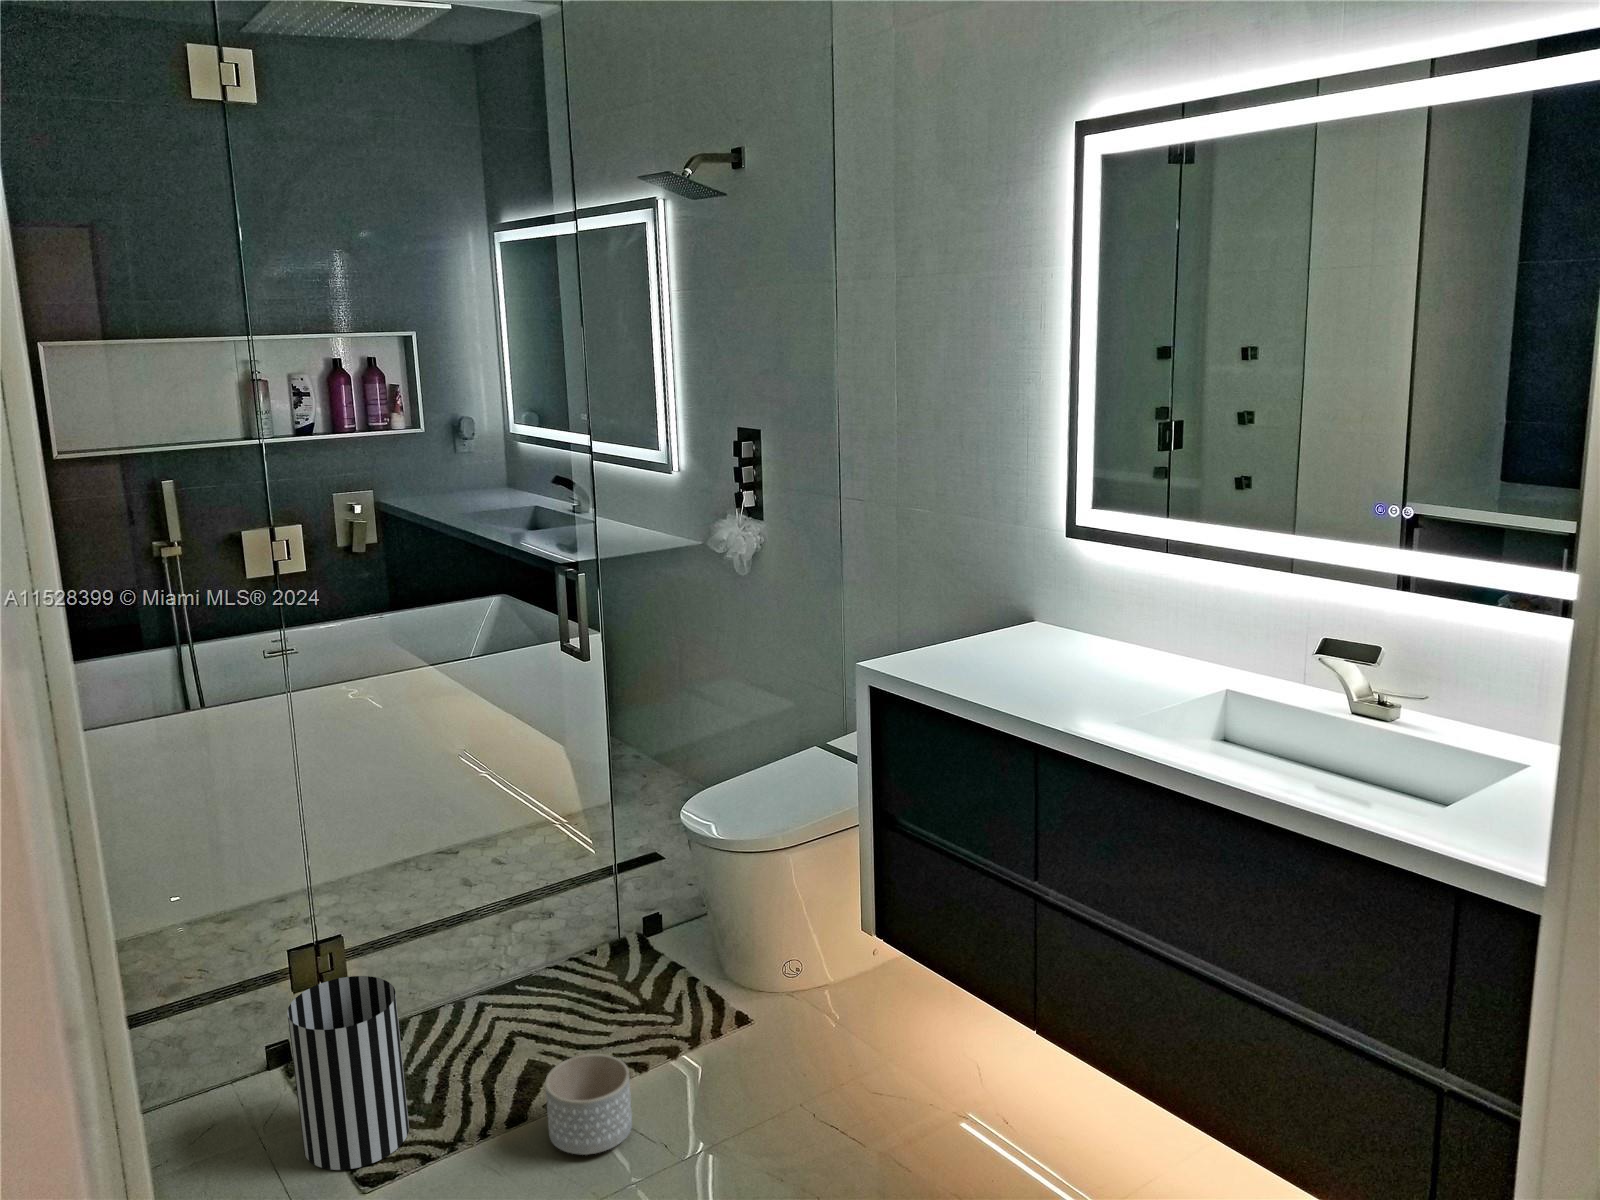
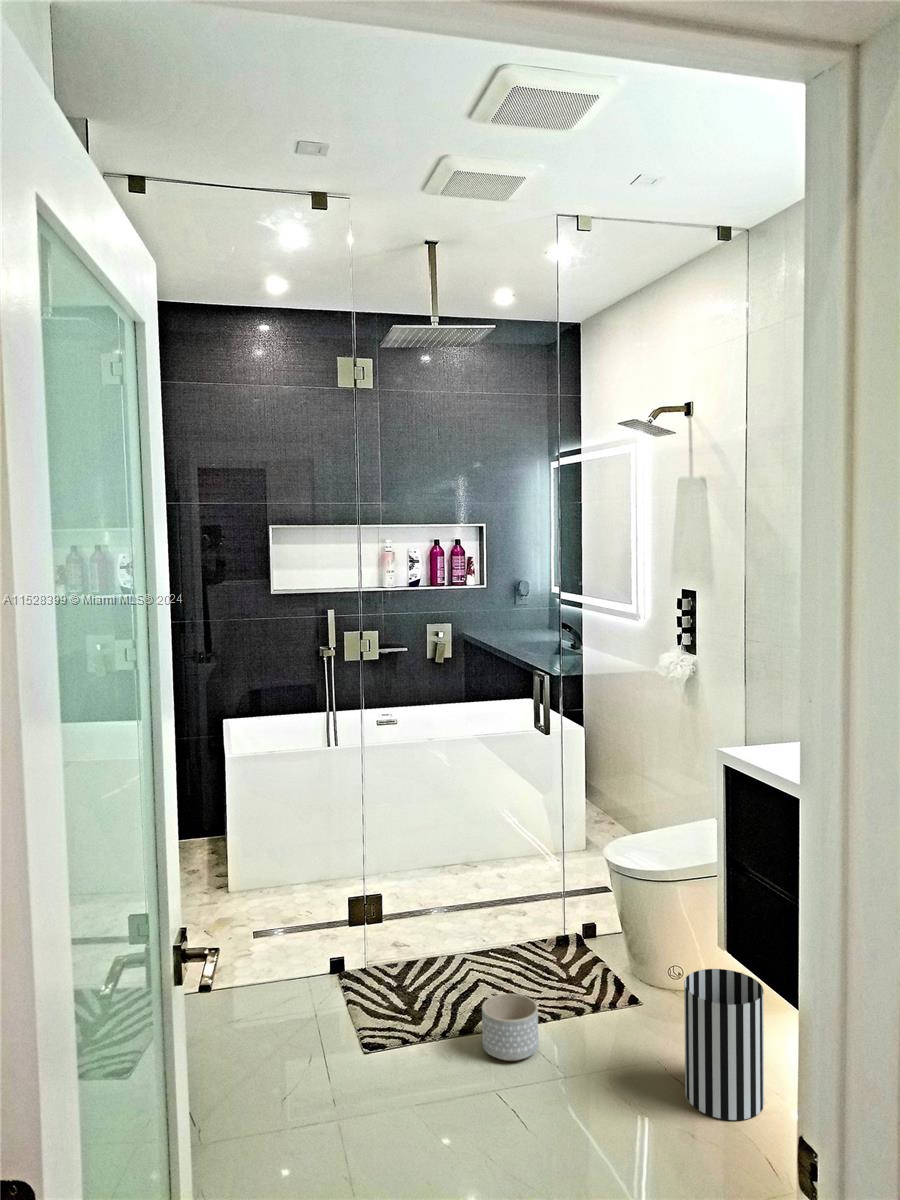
wastebasket: present [287,976,409,1170] -> present [684,969,764,1120]

